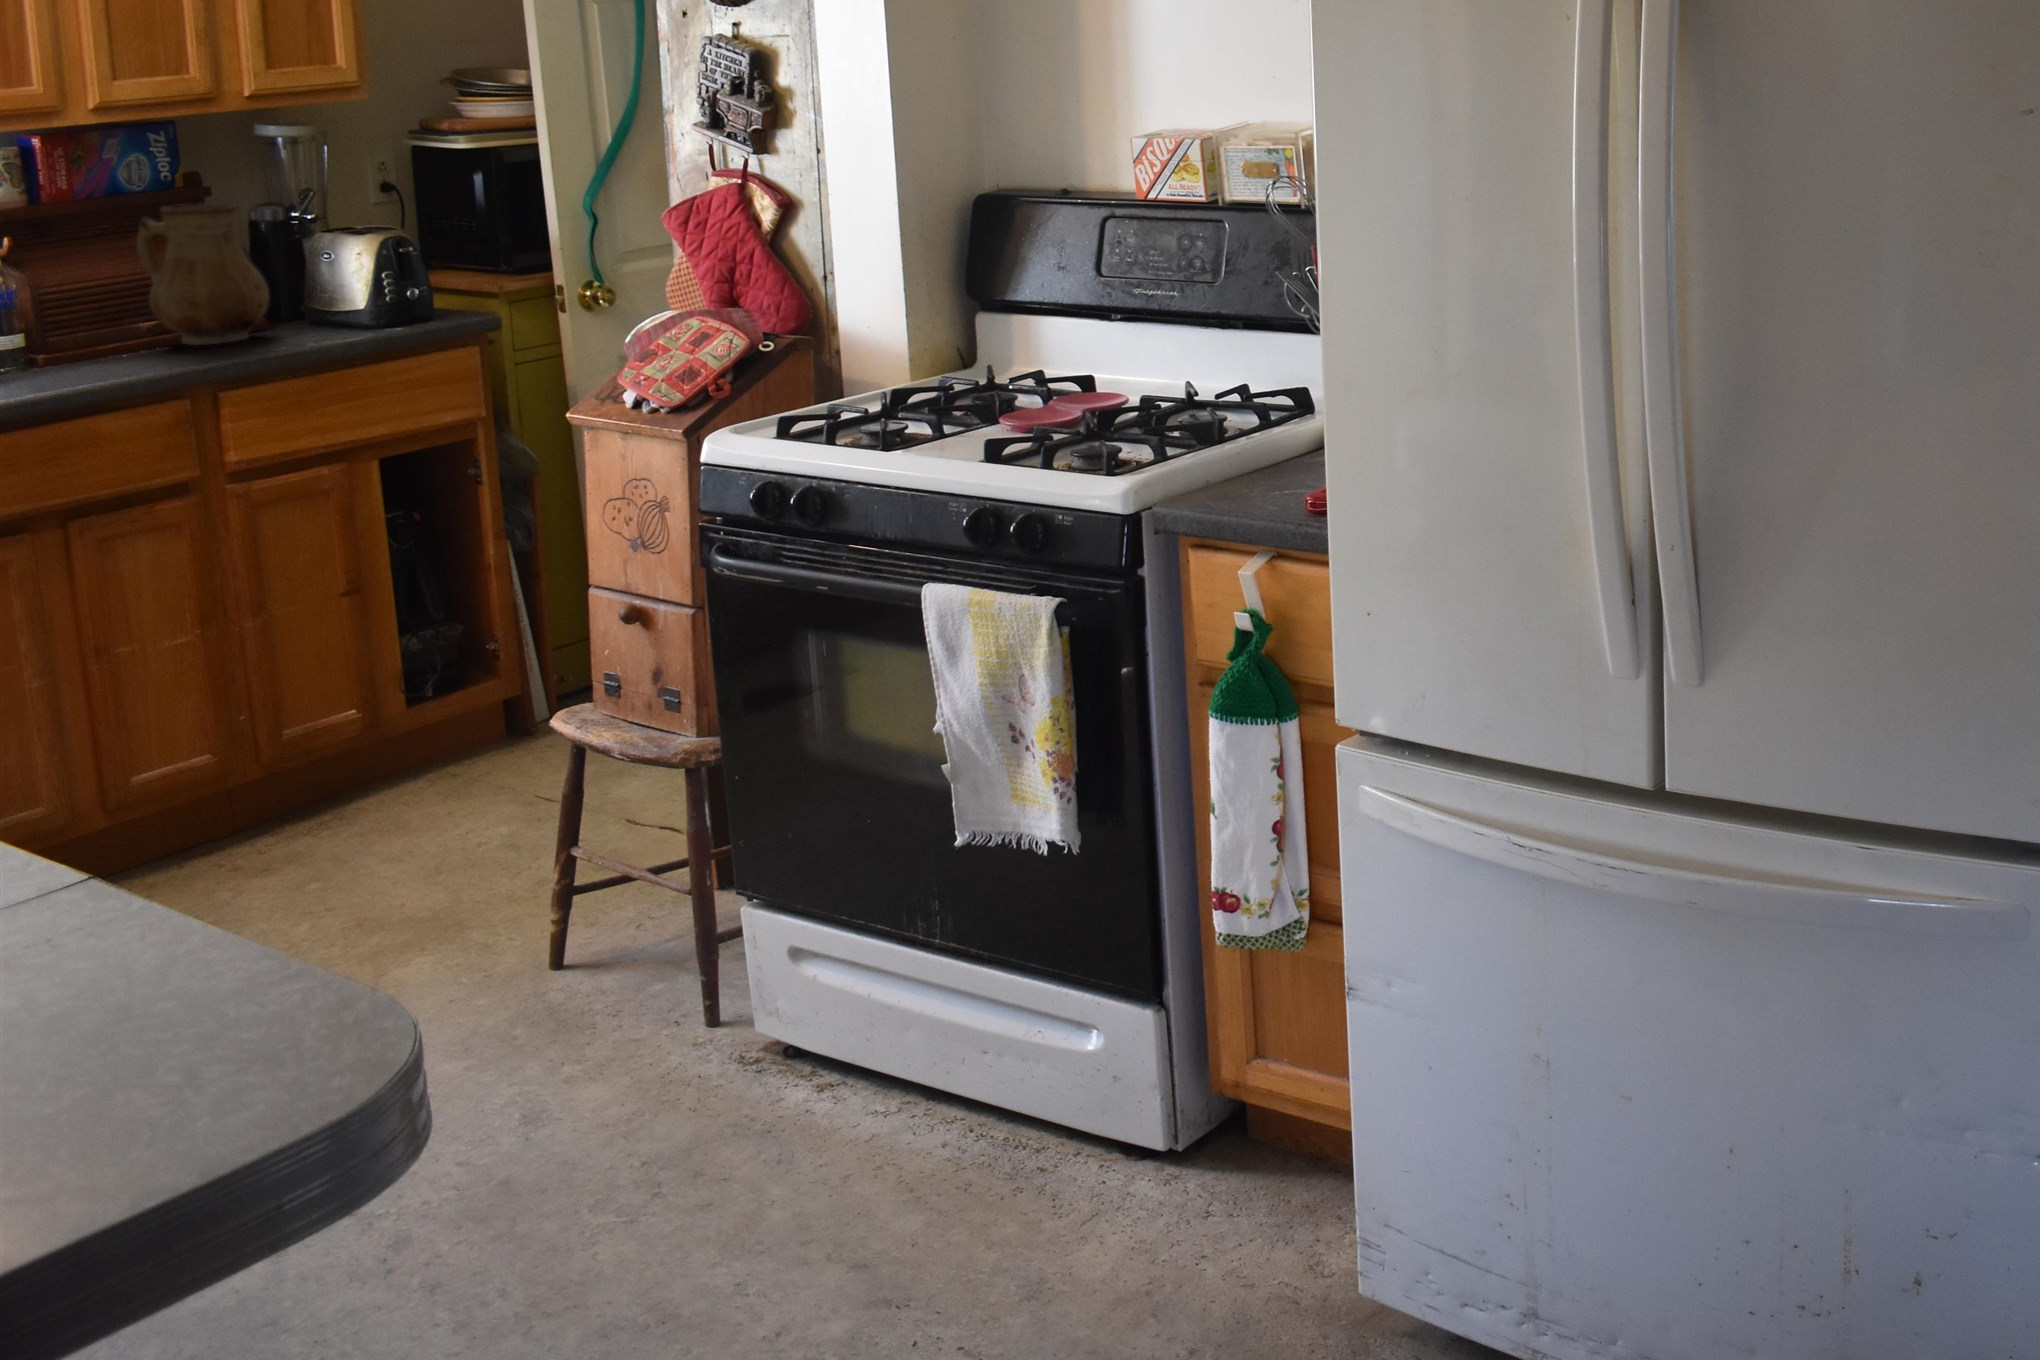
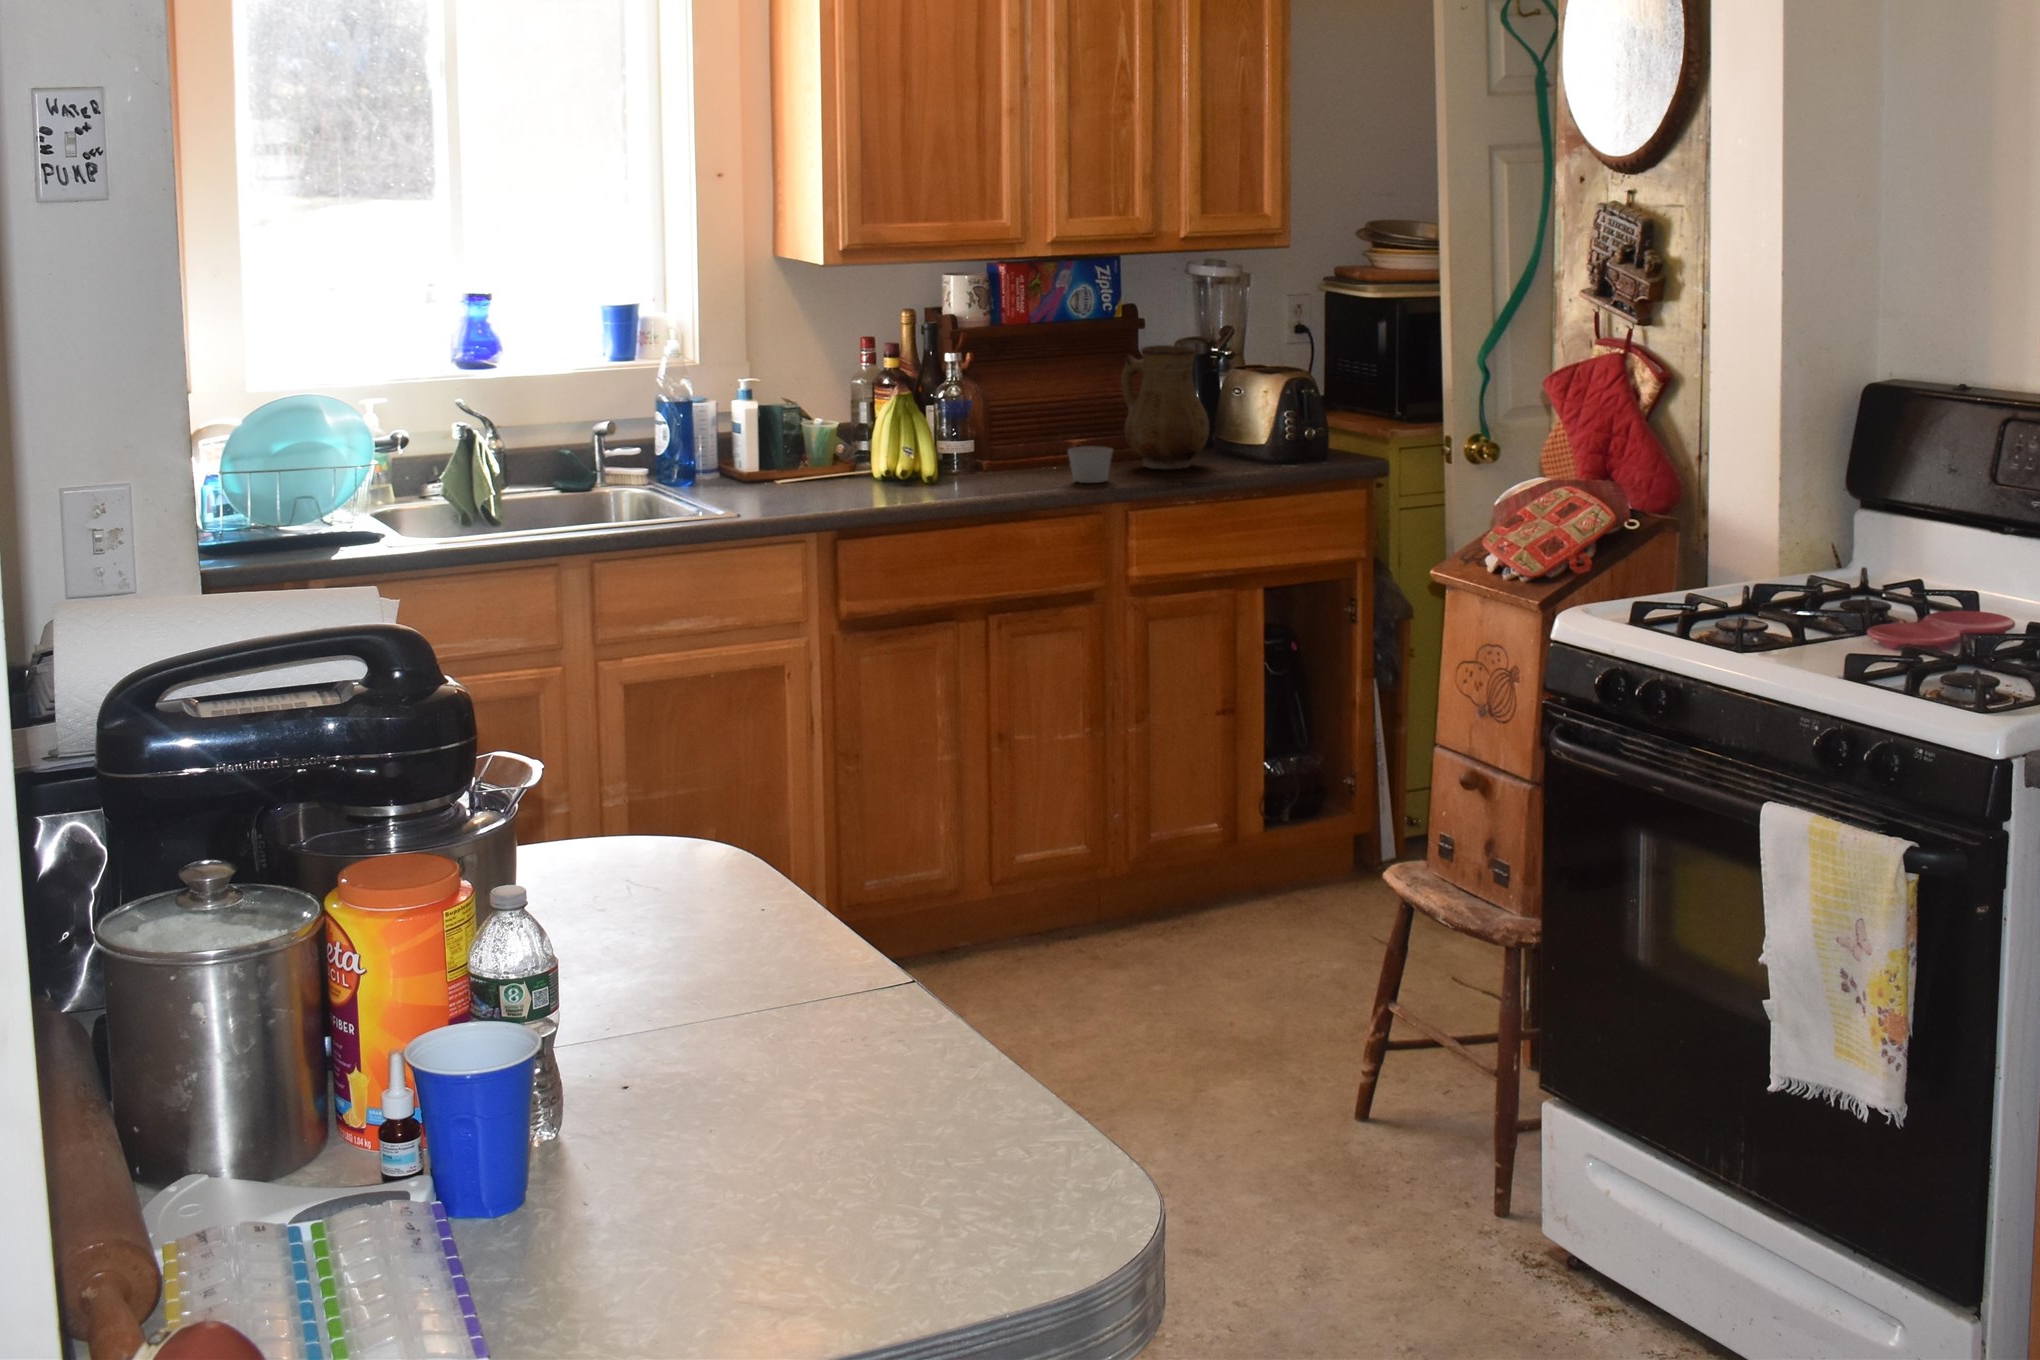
candle: none [65,326,133,370] -> present [1068,447,1112,483]

